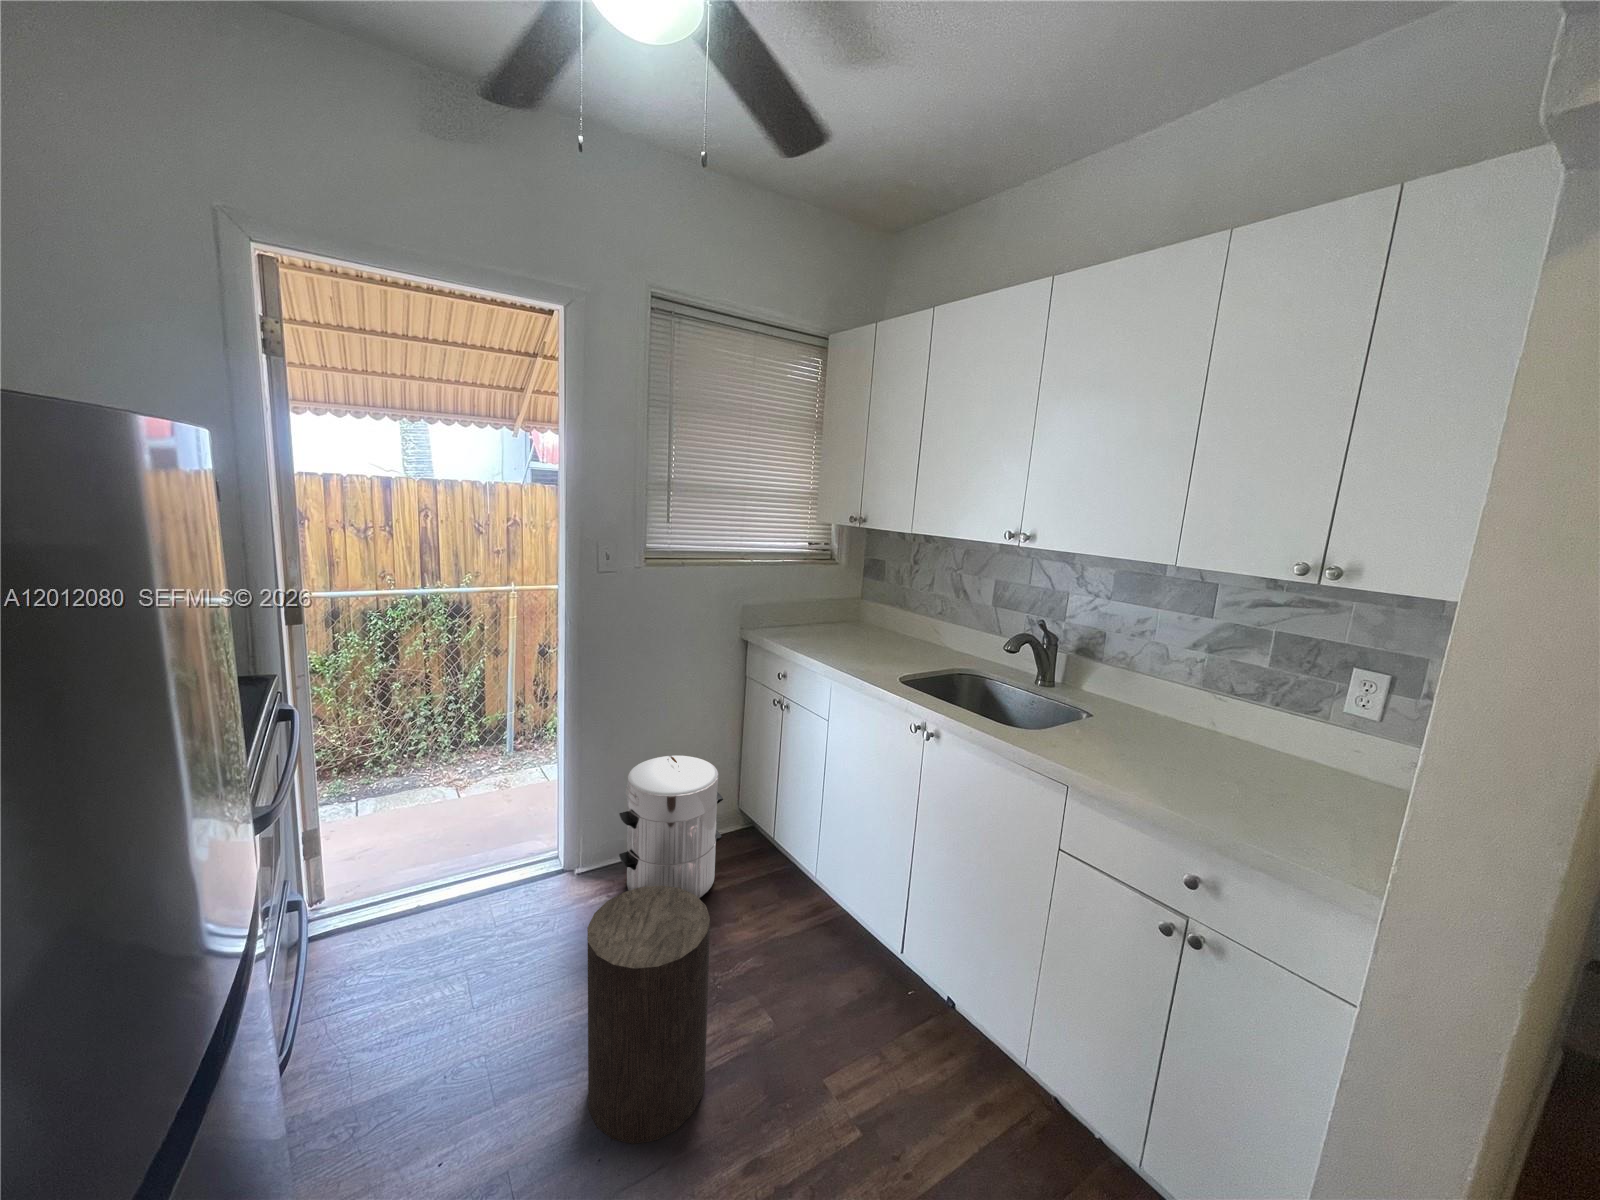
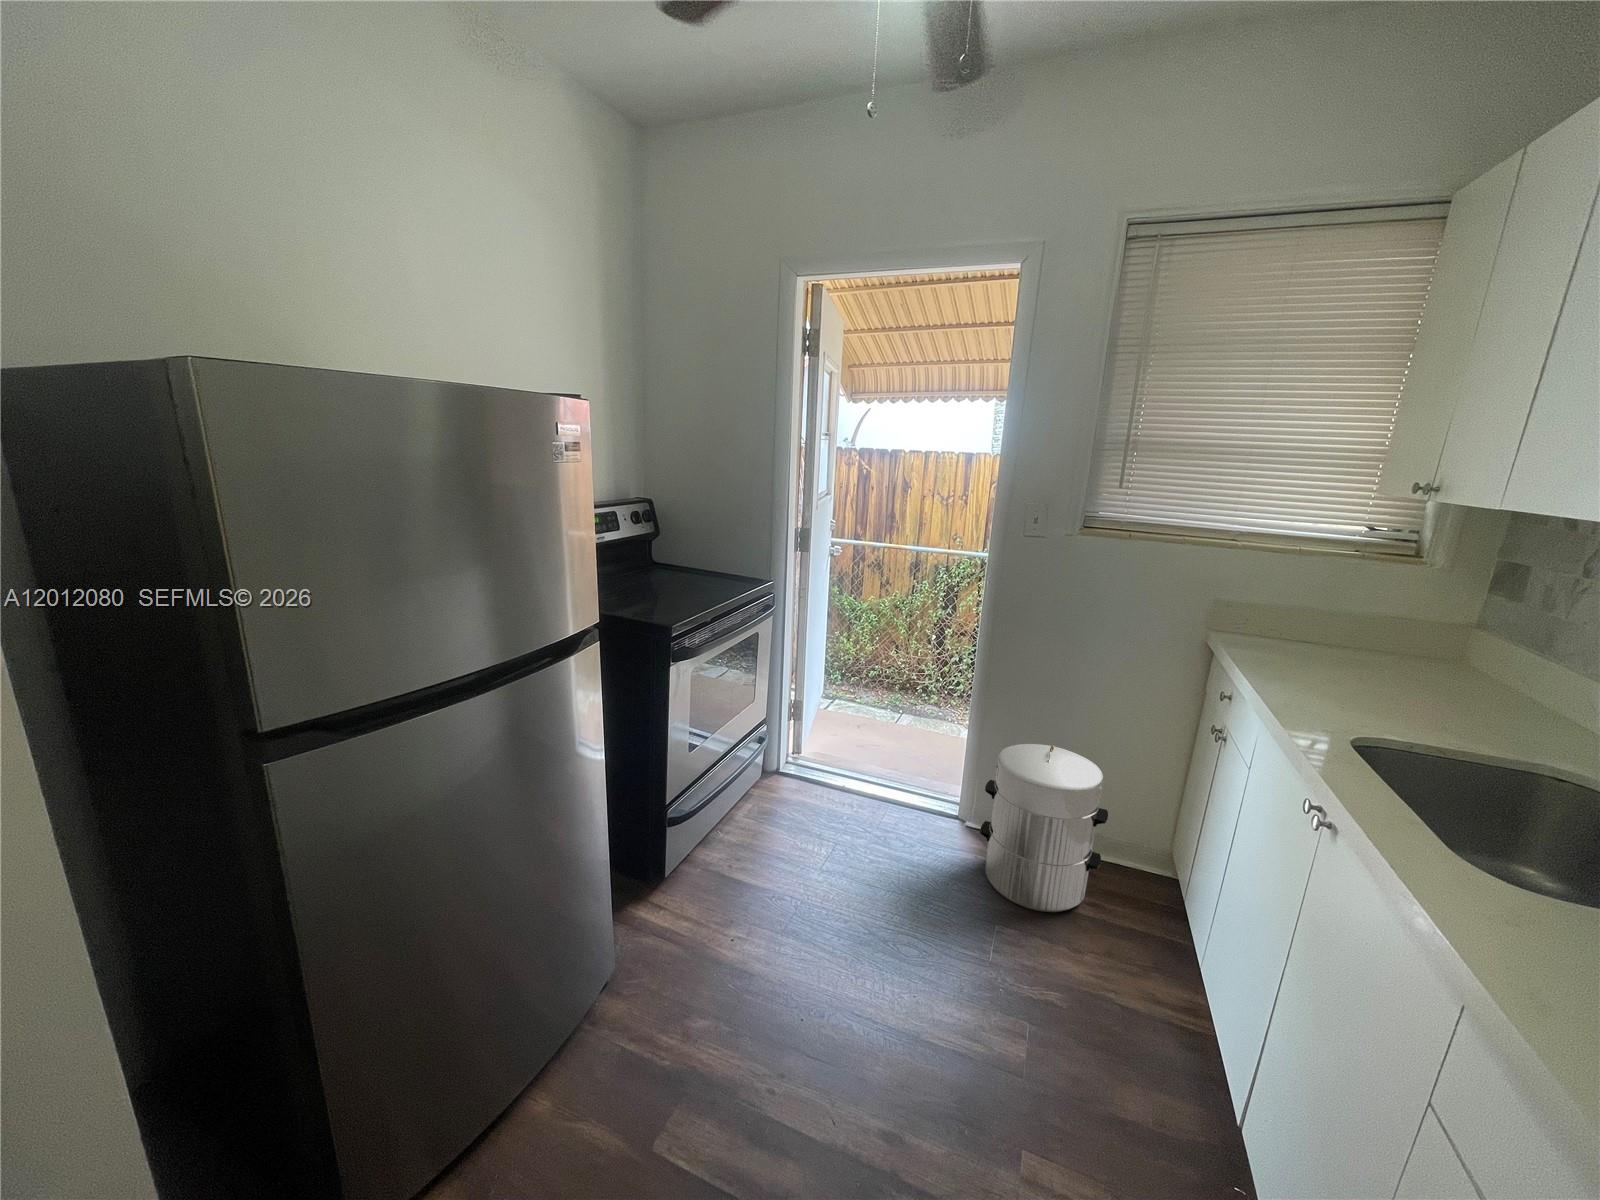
stool: present [587,885,710,1144] -> none [797,804,915,1026]

